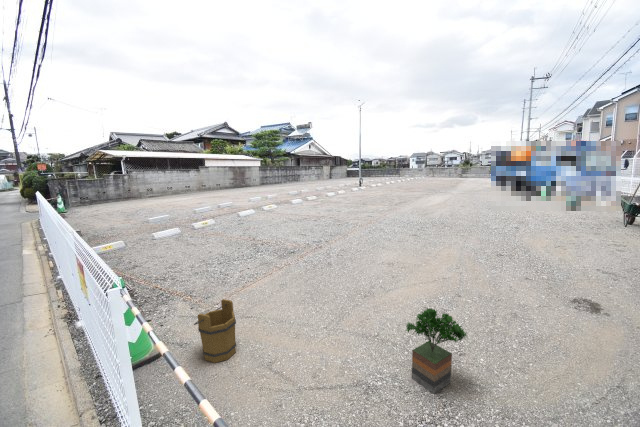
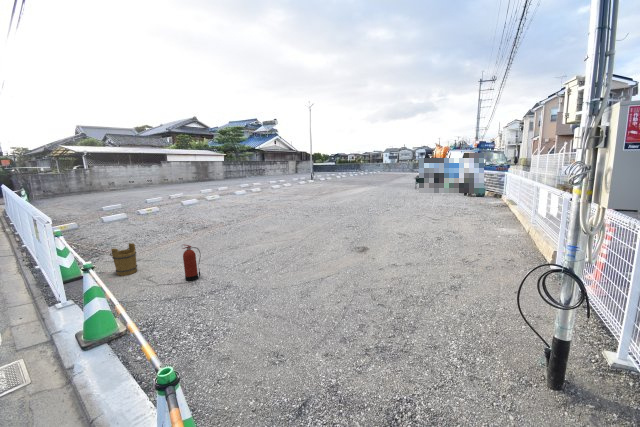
potted tree: present [406,308,467,394] -> none [217,241,246,281]
fire extinguisher: none [340,317,368,389] -> present [183,245,201,281]

